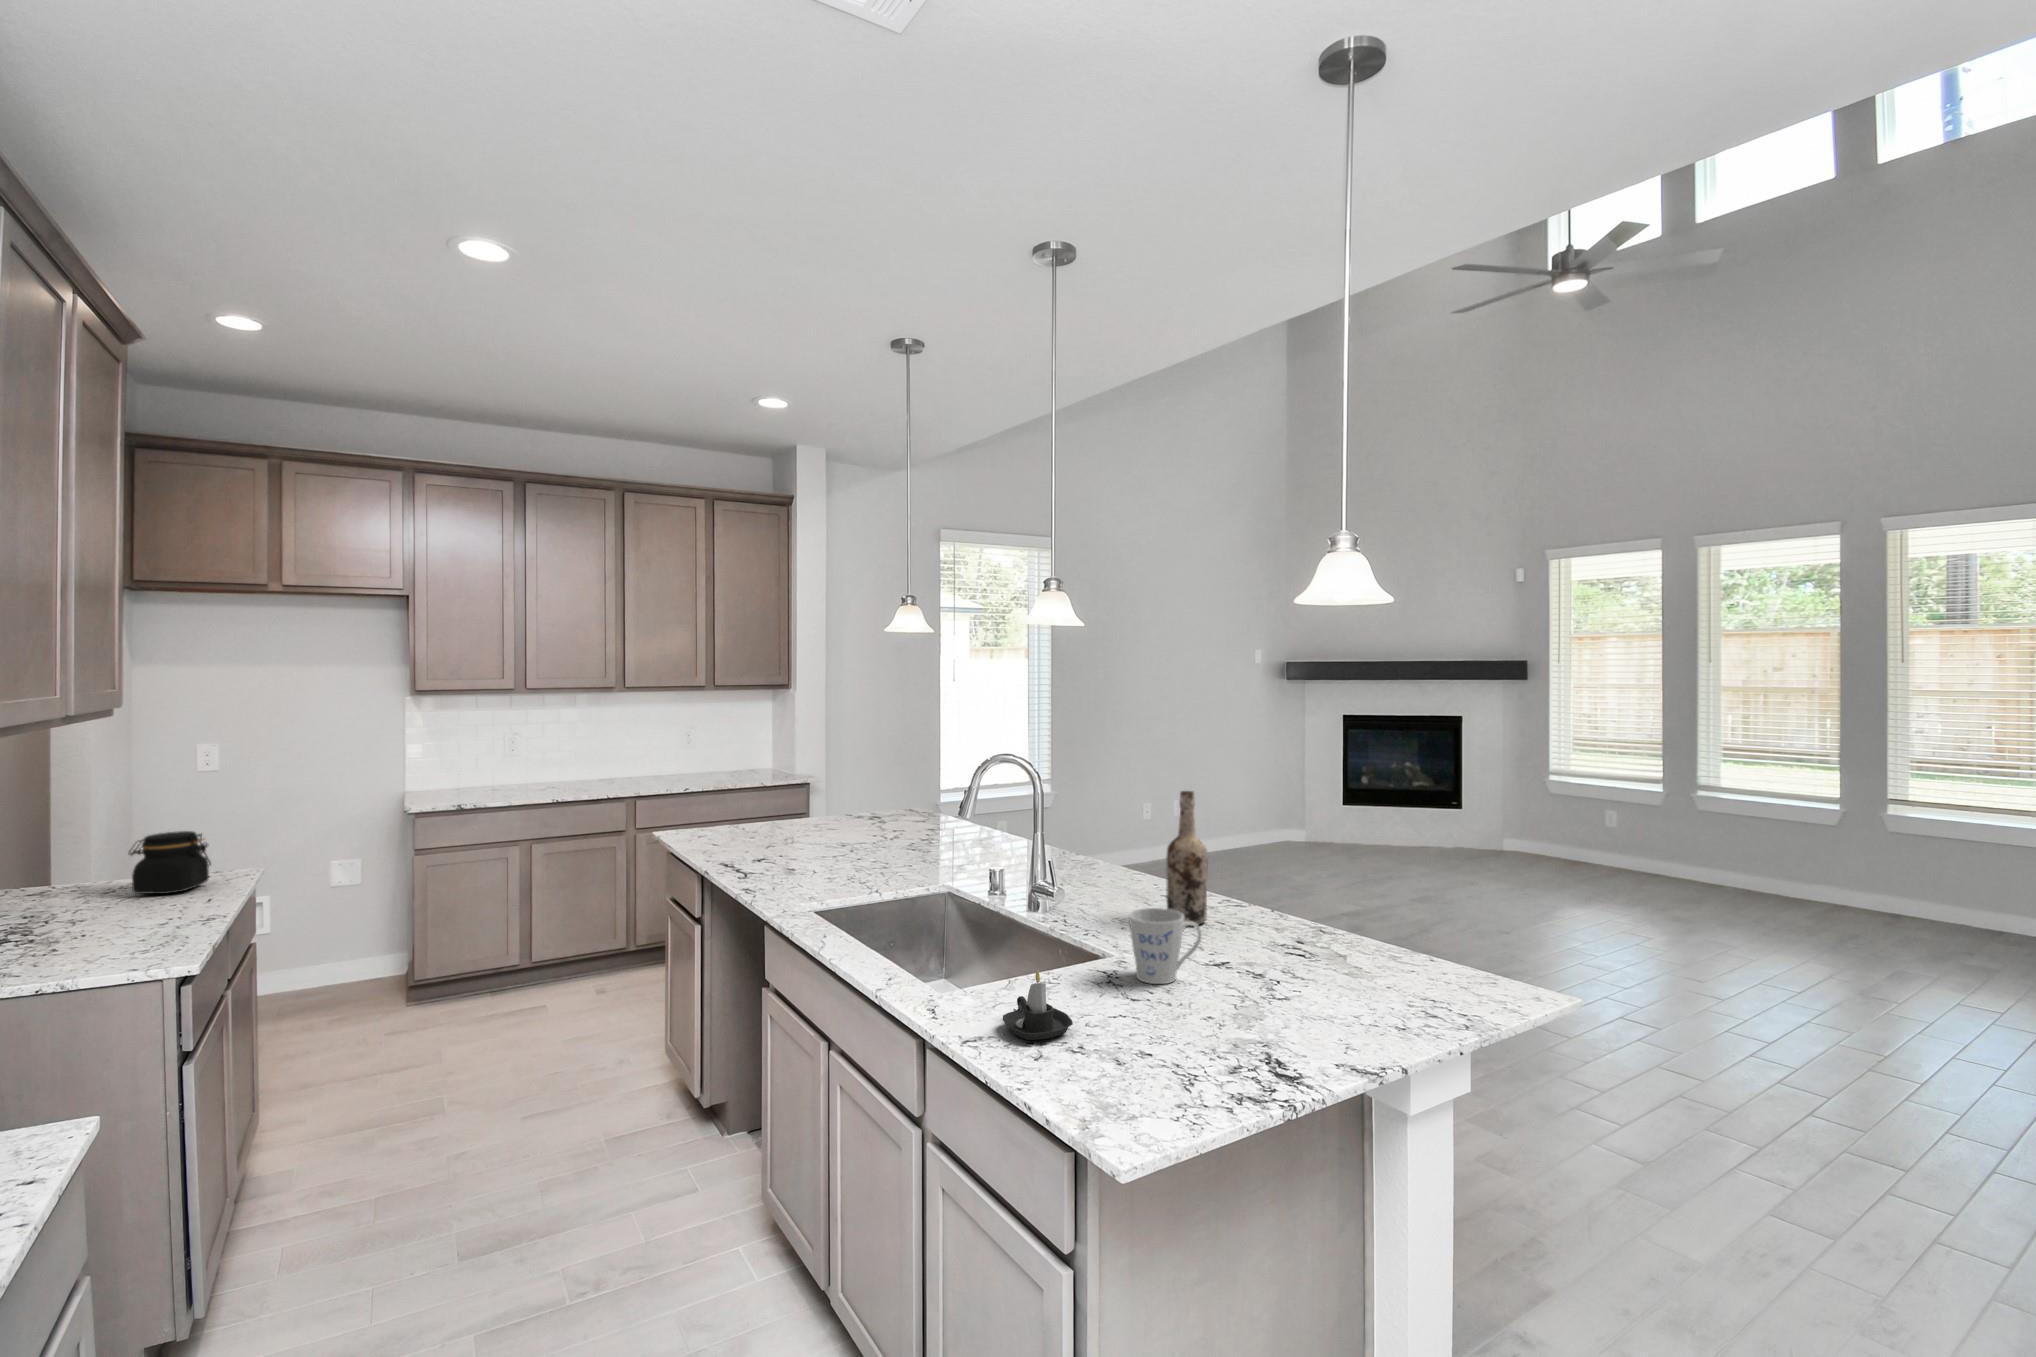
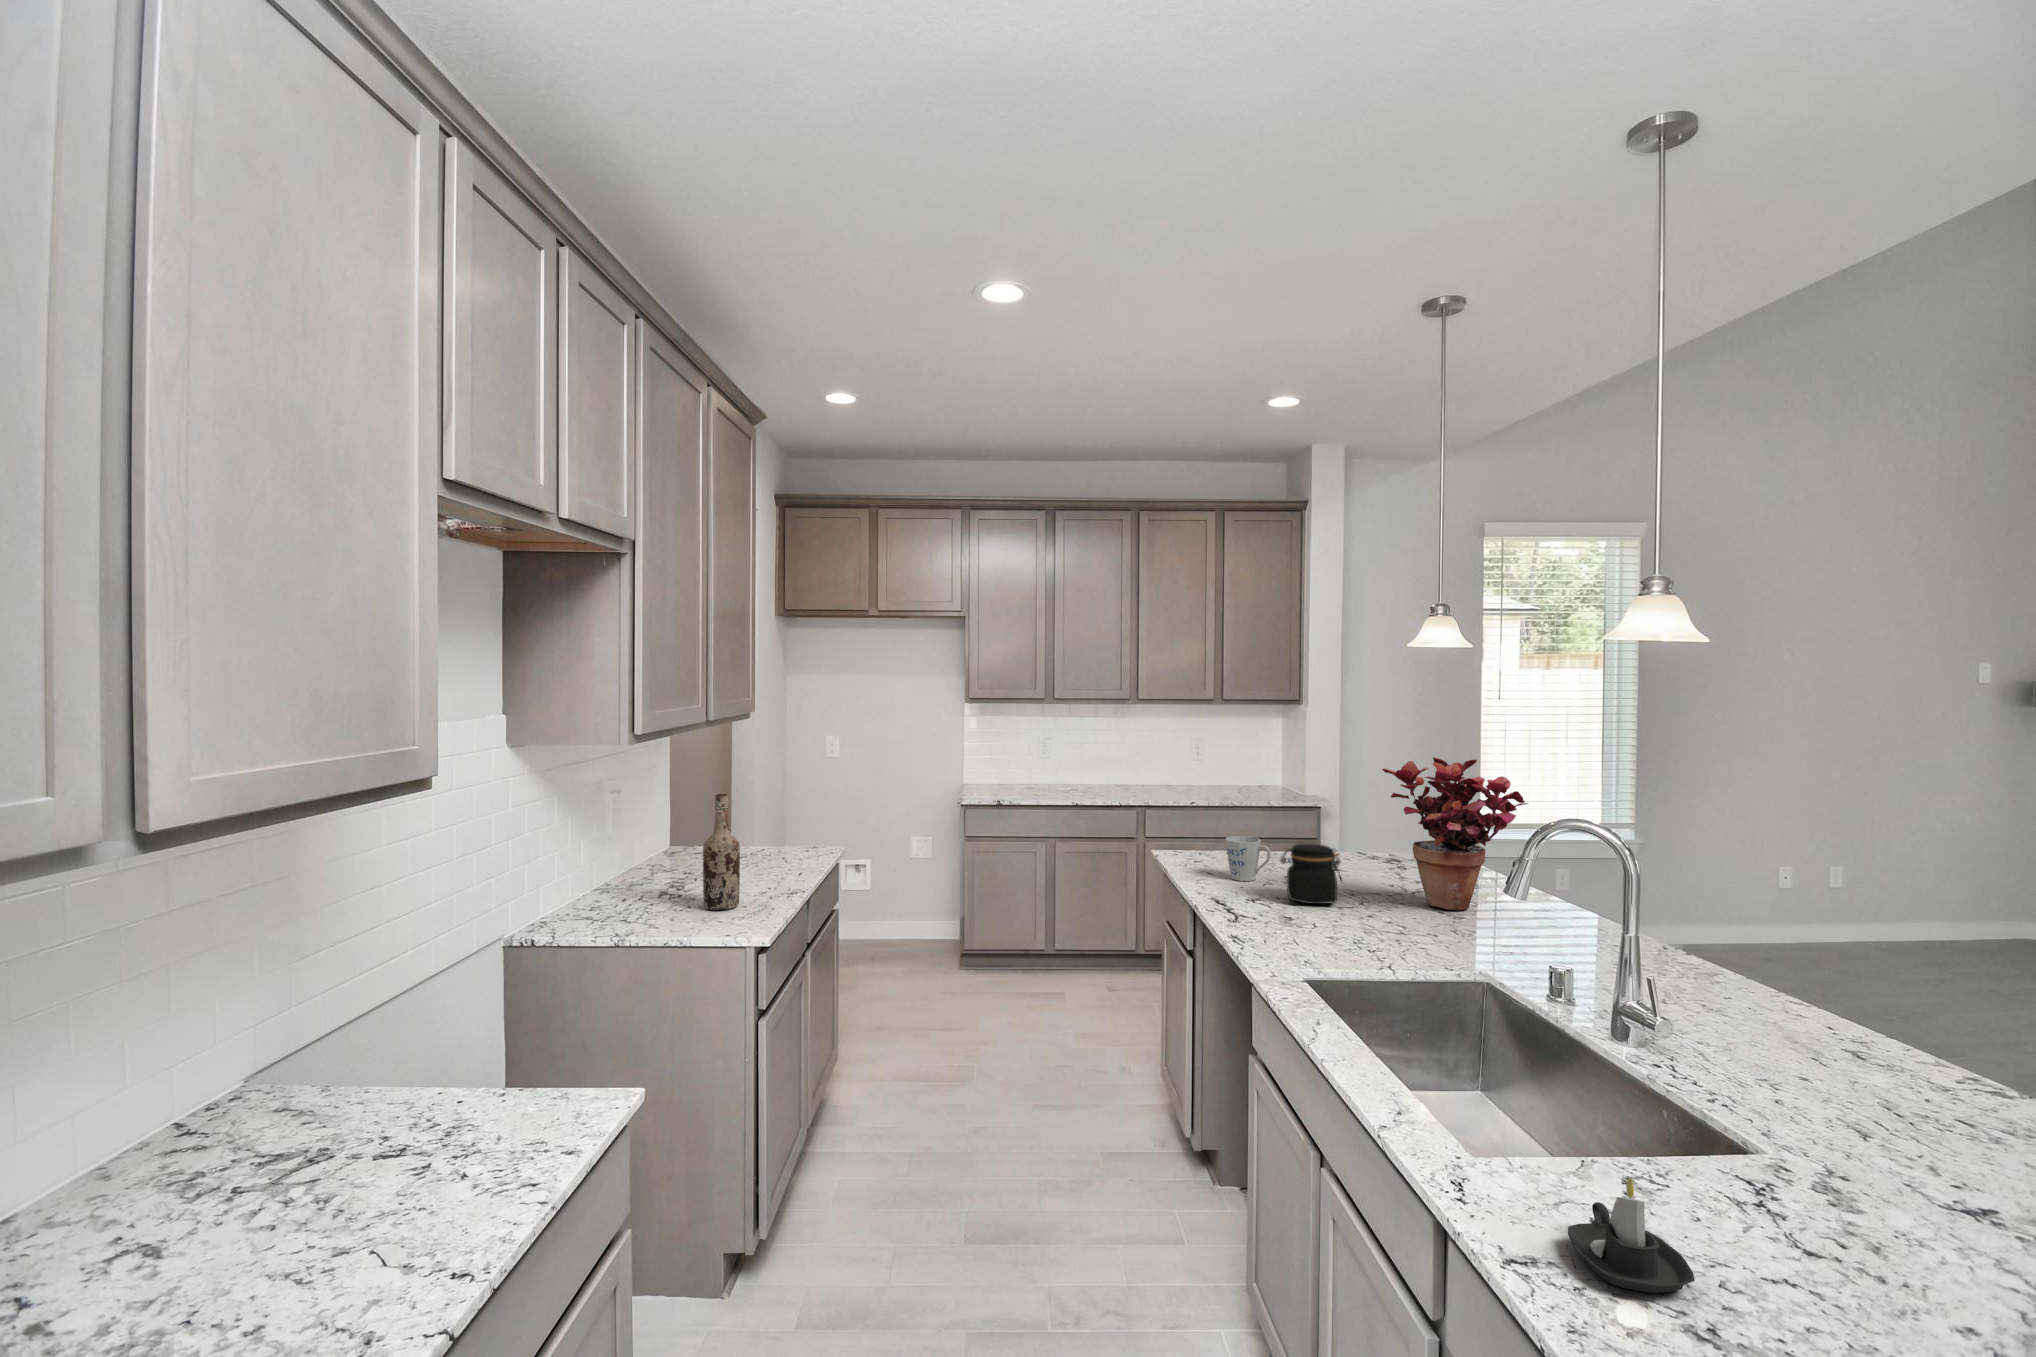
potted plant: none [866,722,976,846] -> present [1382,757,1528,910]
wine bottle: present [1166,791,1208,925] -> present [703,794,740,910]
jar: present [129,831,211,894] -> present [1281,844,1342,904]
mug: present [1129,908,1201,984] -> present [1226,836,1271,881]

